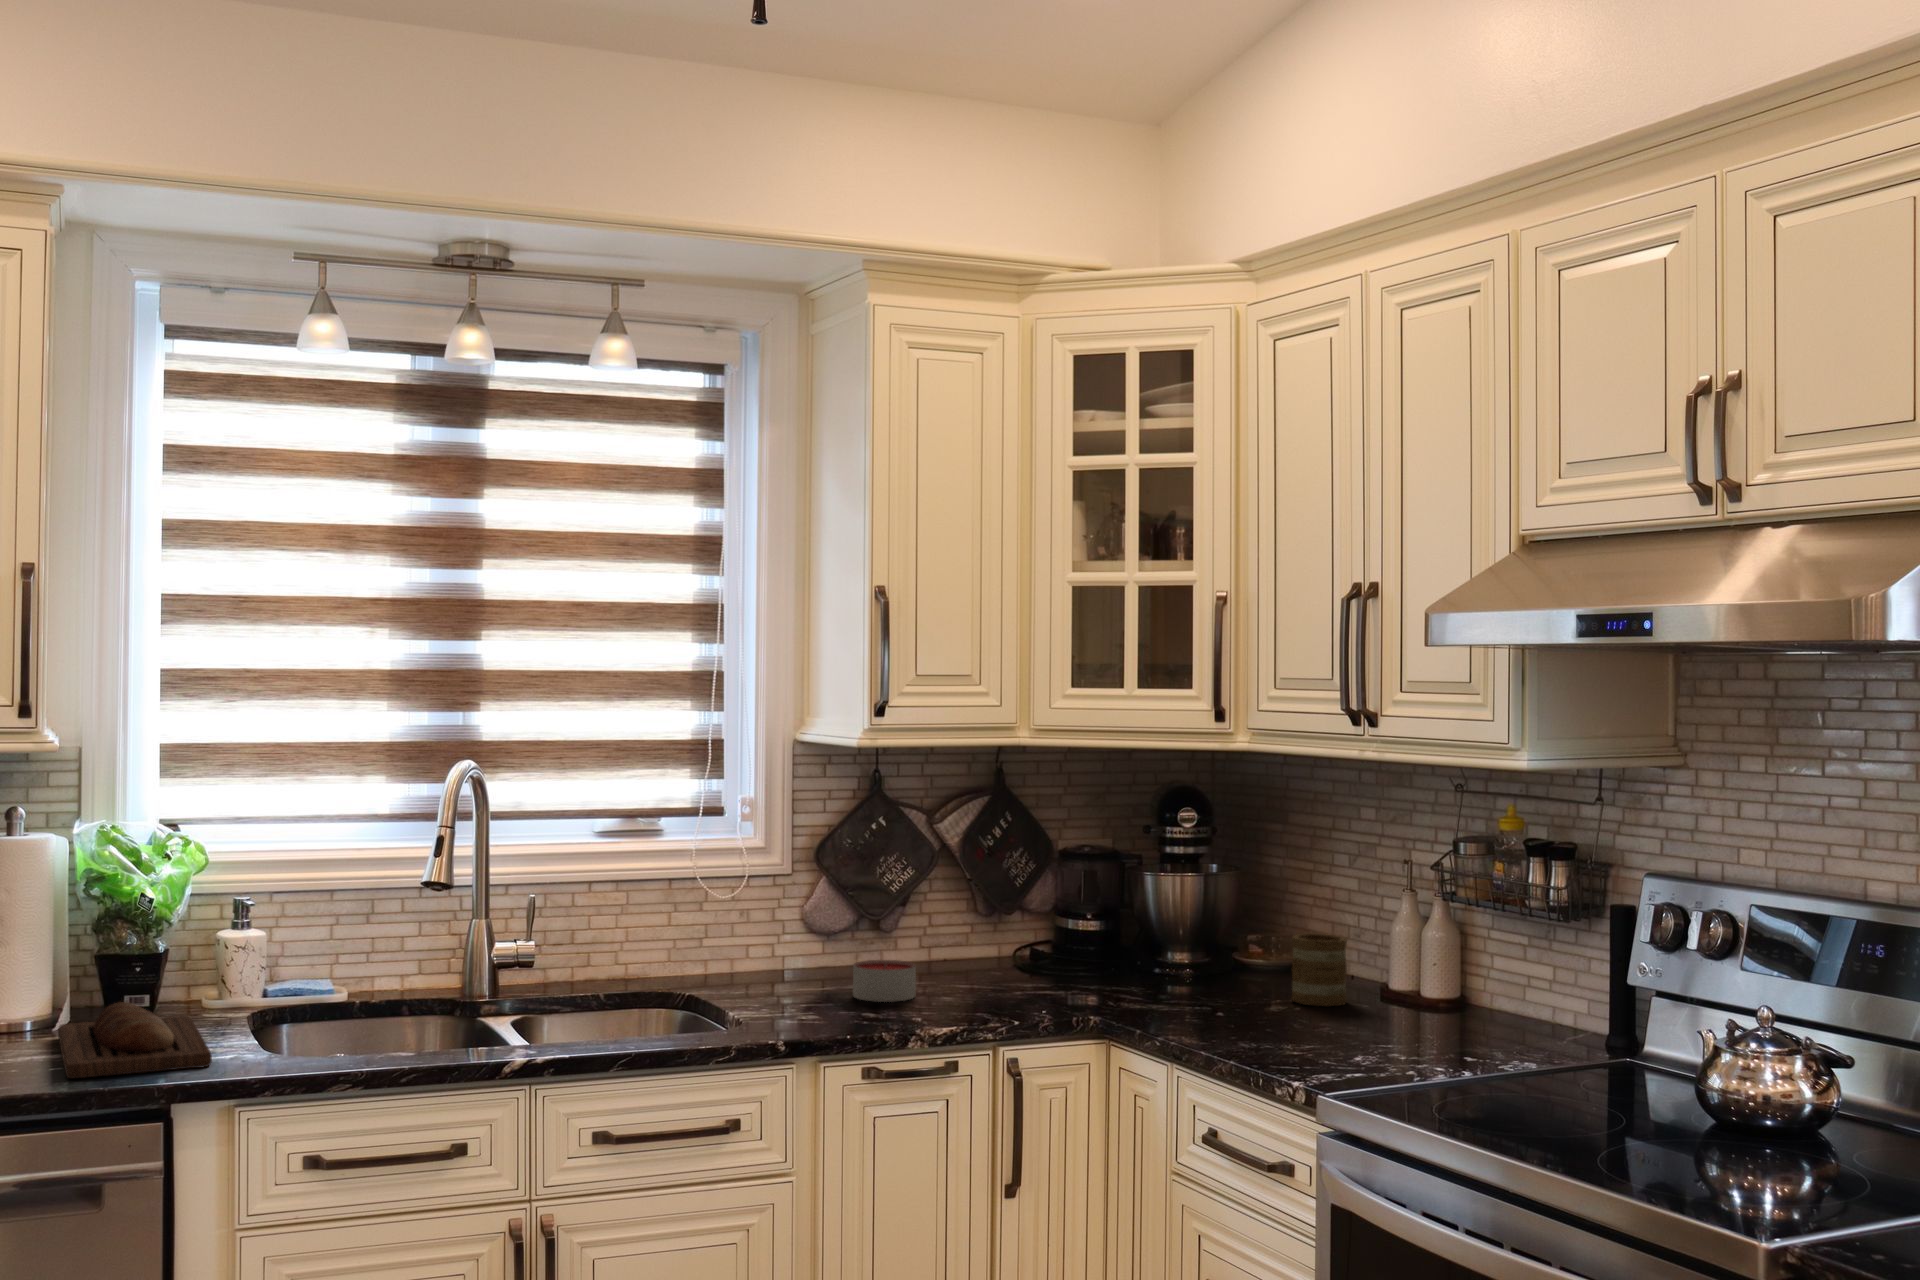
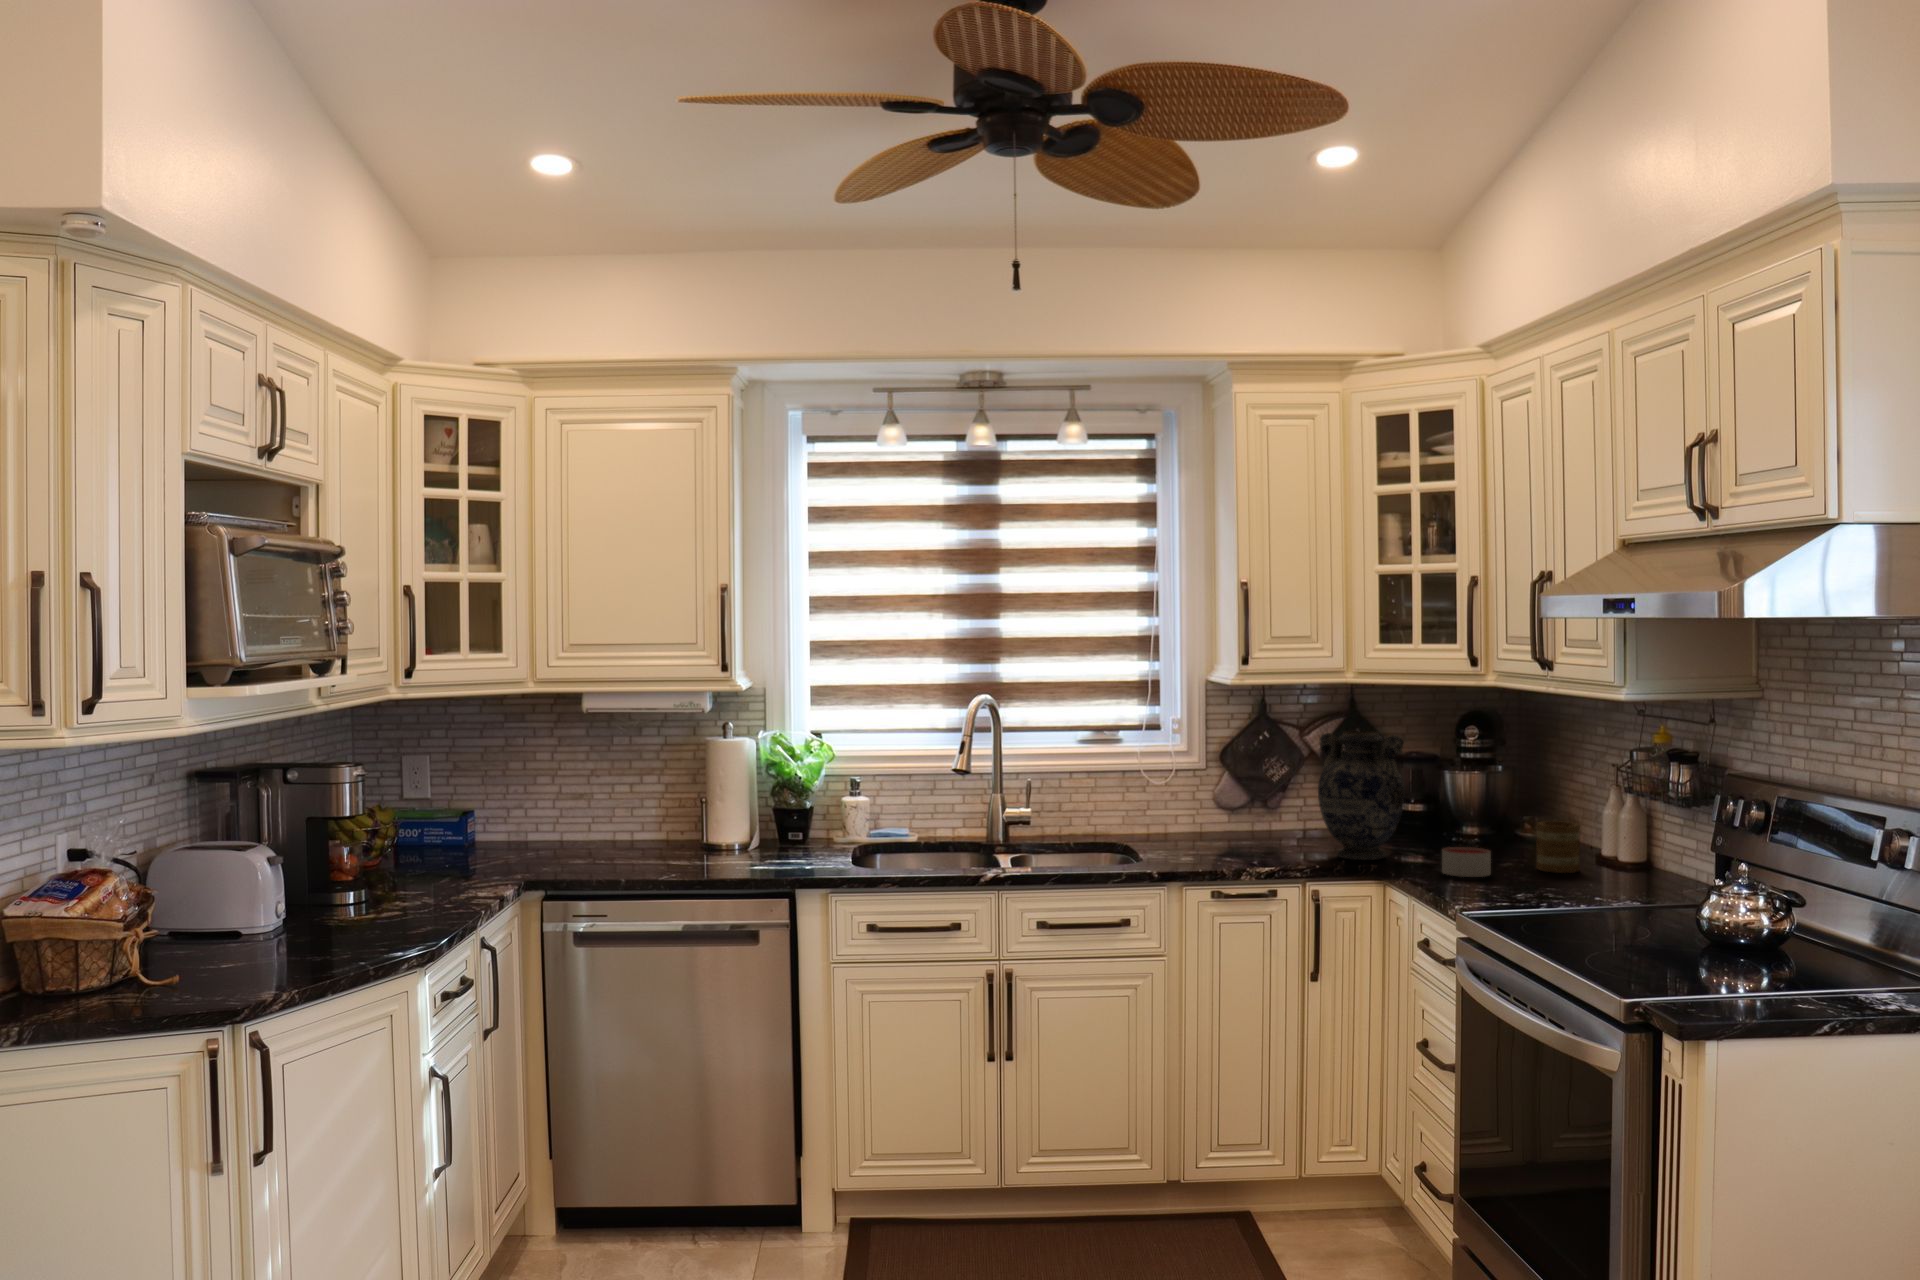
vase: none [984,812,1115,999] -> present [1318,731,1404,860]
candle: present [853,960,916,1002] -> present [1442,847,1491,877]
bread loaf: present [58,1002,212,1078] -> none [754,833,827,869]

